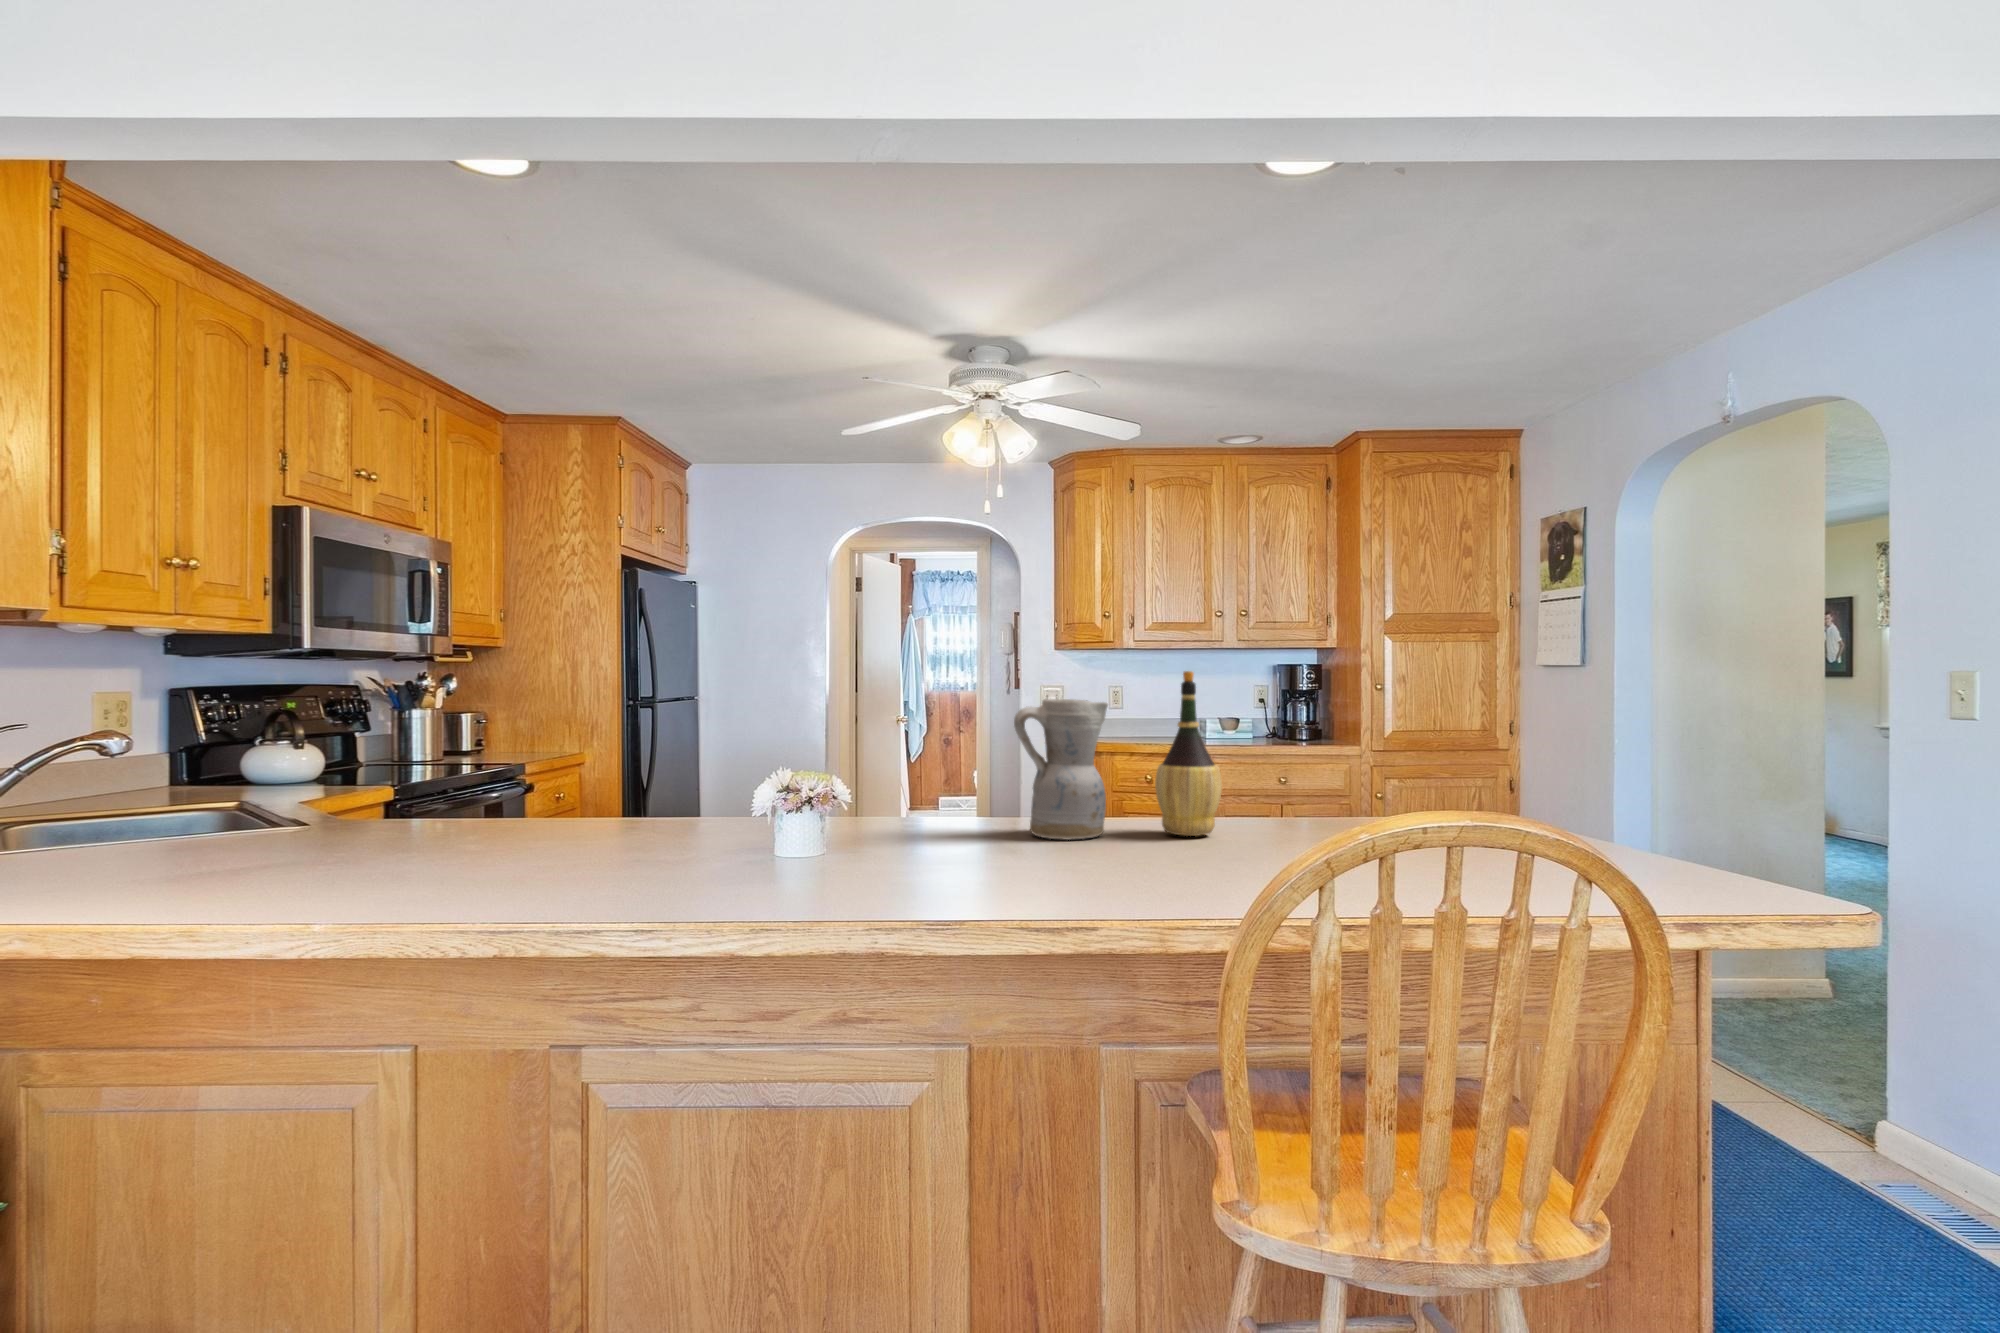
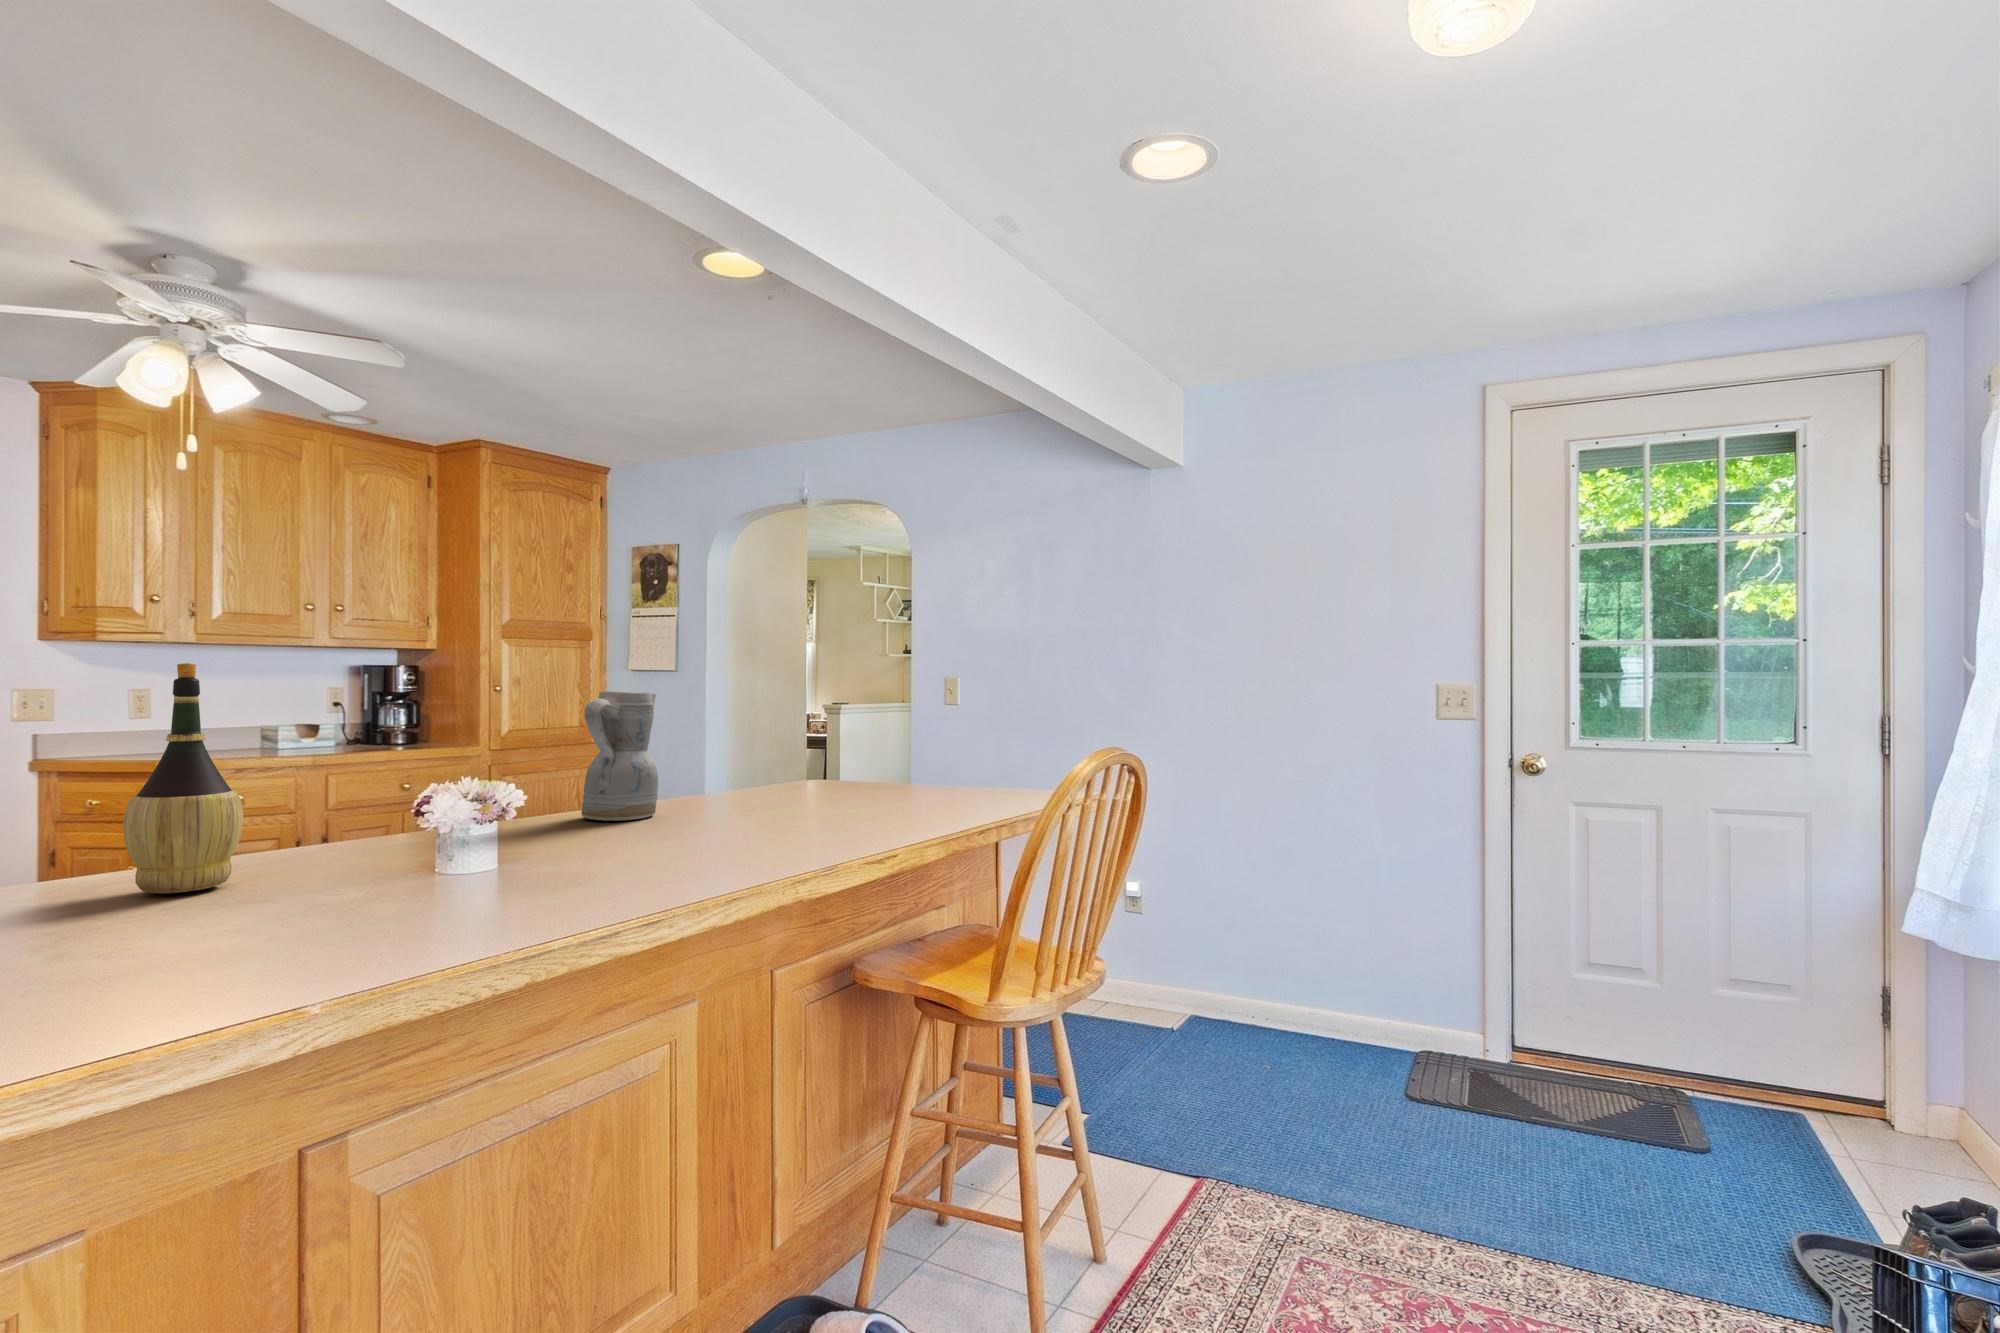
wine bottle: present [1155,671,1222,836] -> present [123,663,243,893]

